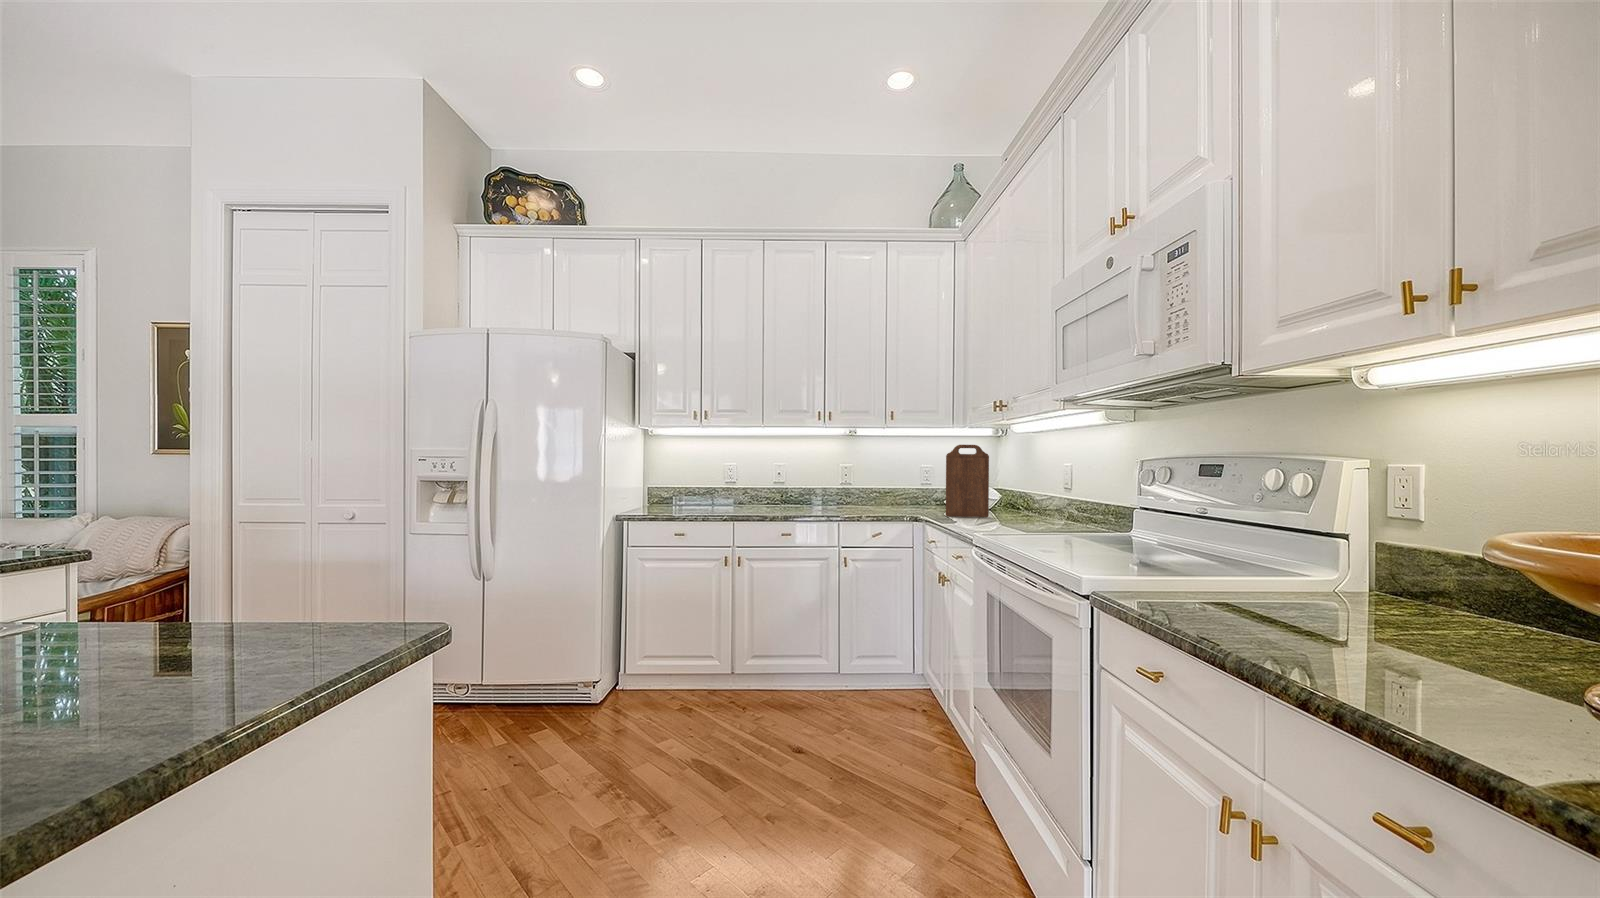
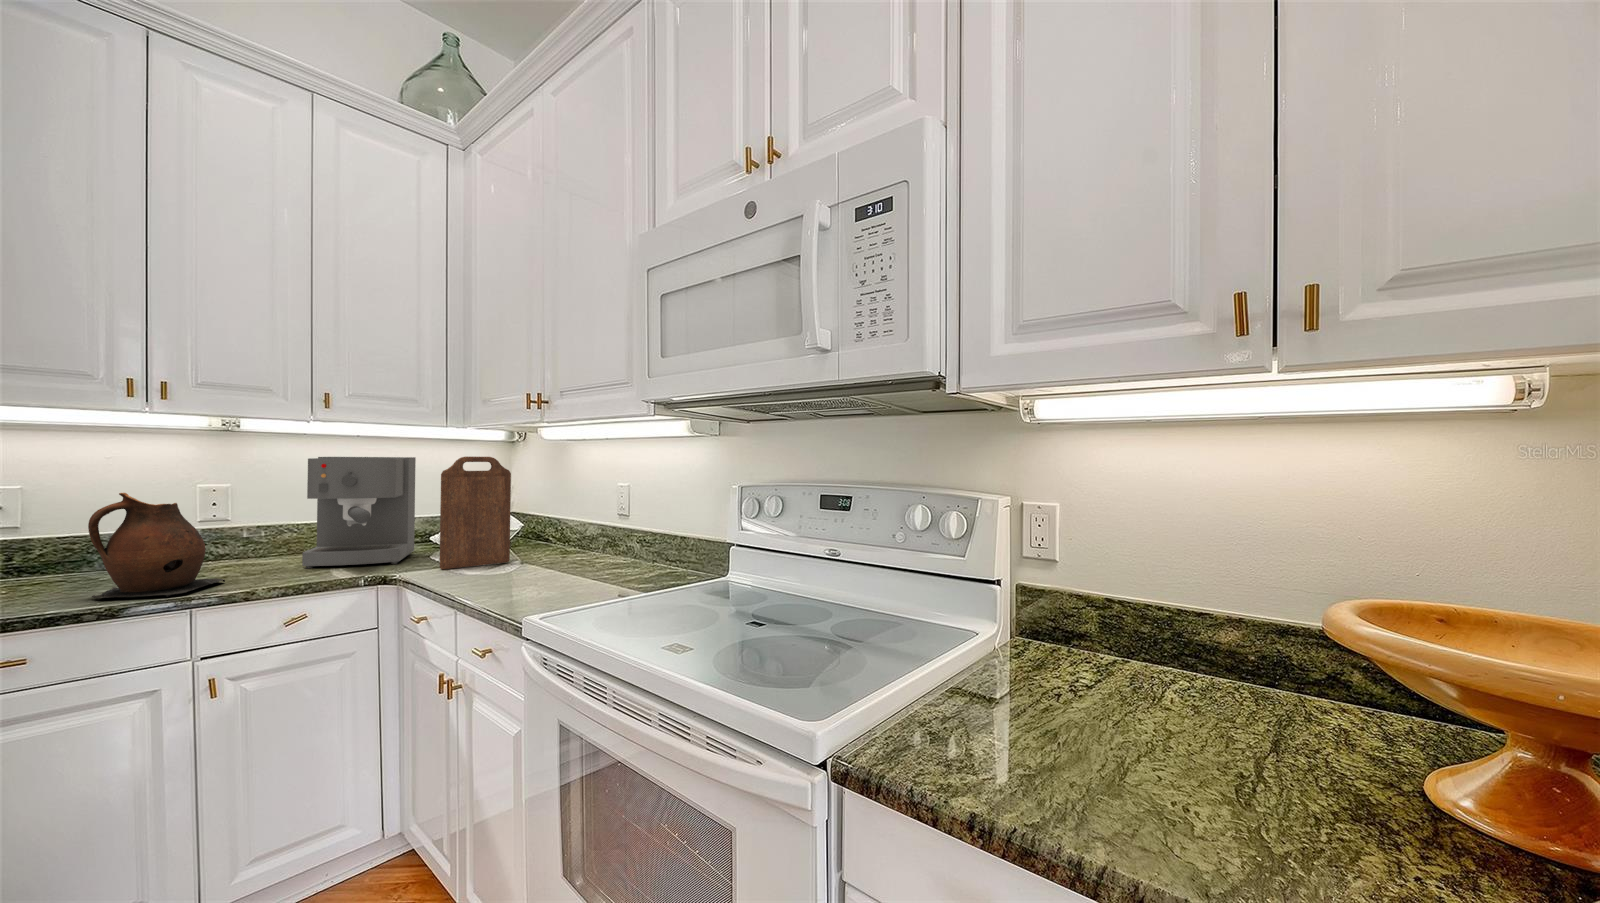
coffee maker: none [879,447,936,512] -> present [302,457,416,568]
ceramic pitcher: none [801,462,847,513] -> present [88,493,225,598]

